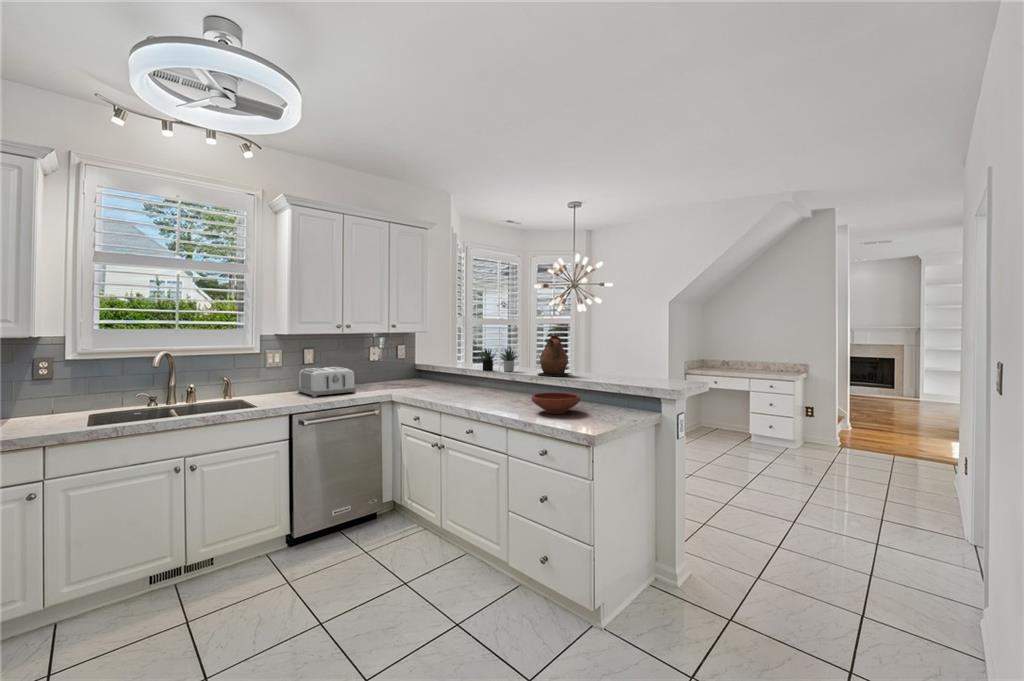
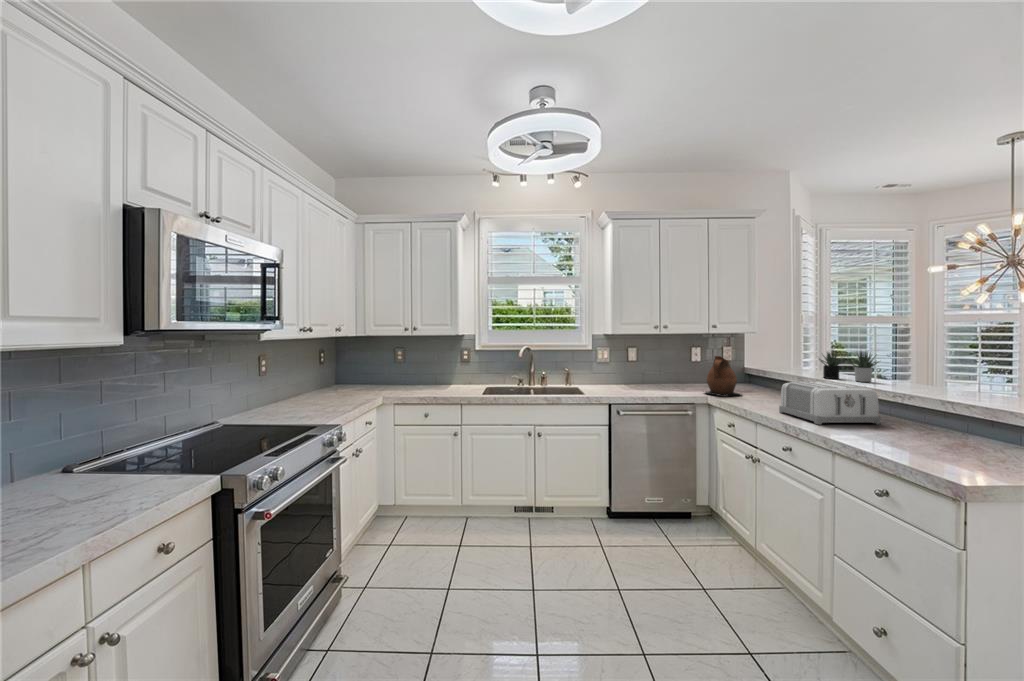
ceramic pitcher: present [538,335,571,376] -> present [706,356,742,395]
toaster: present [298,367,356,397] -> present [779,382,881,425]
bowl: present [532,392,580,414] -> none [882,413,977,446]

